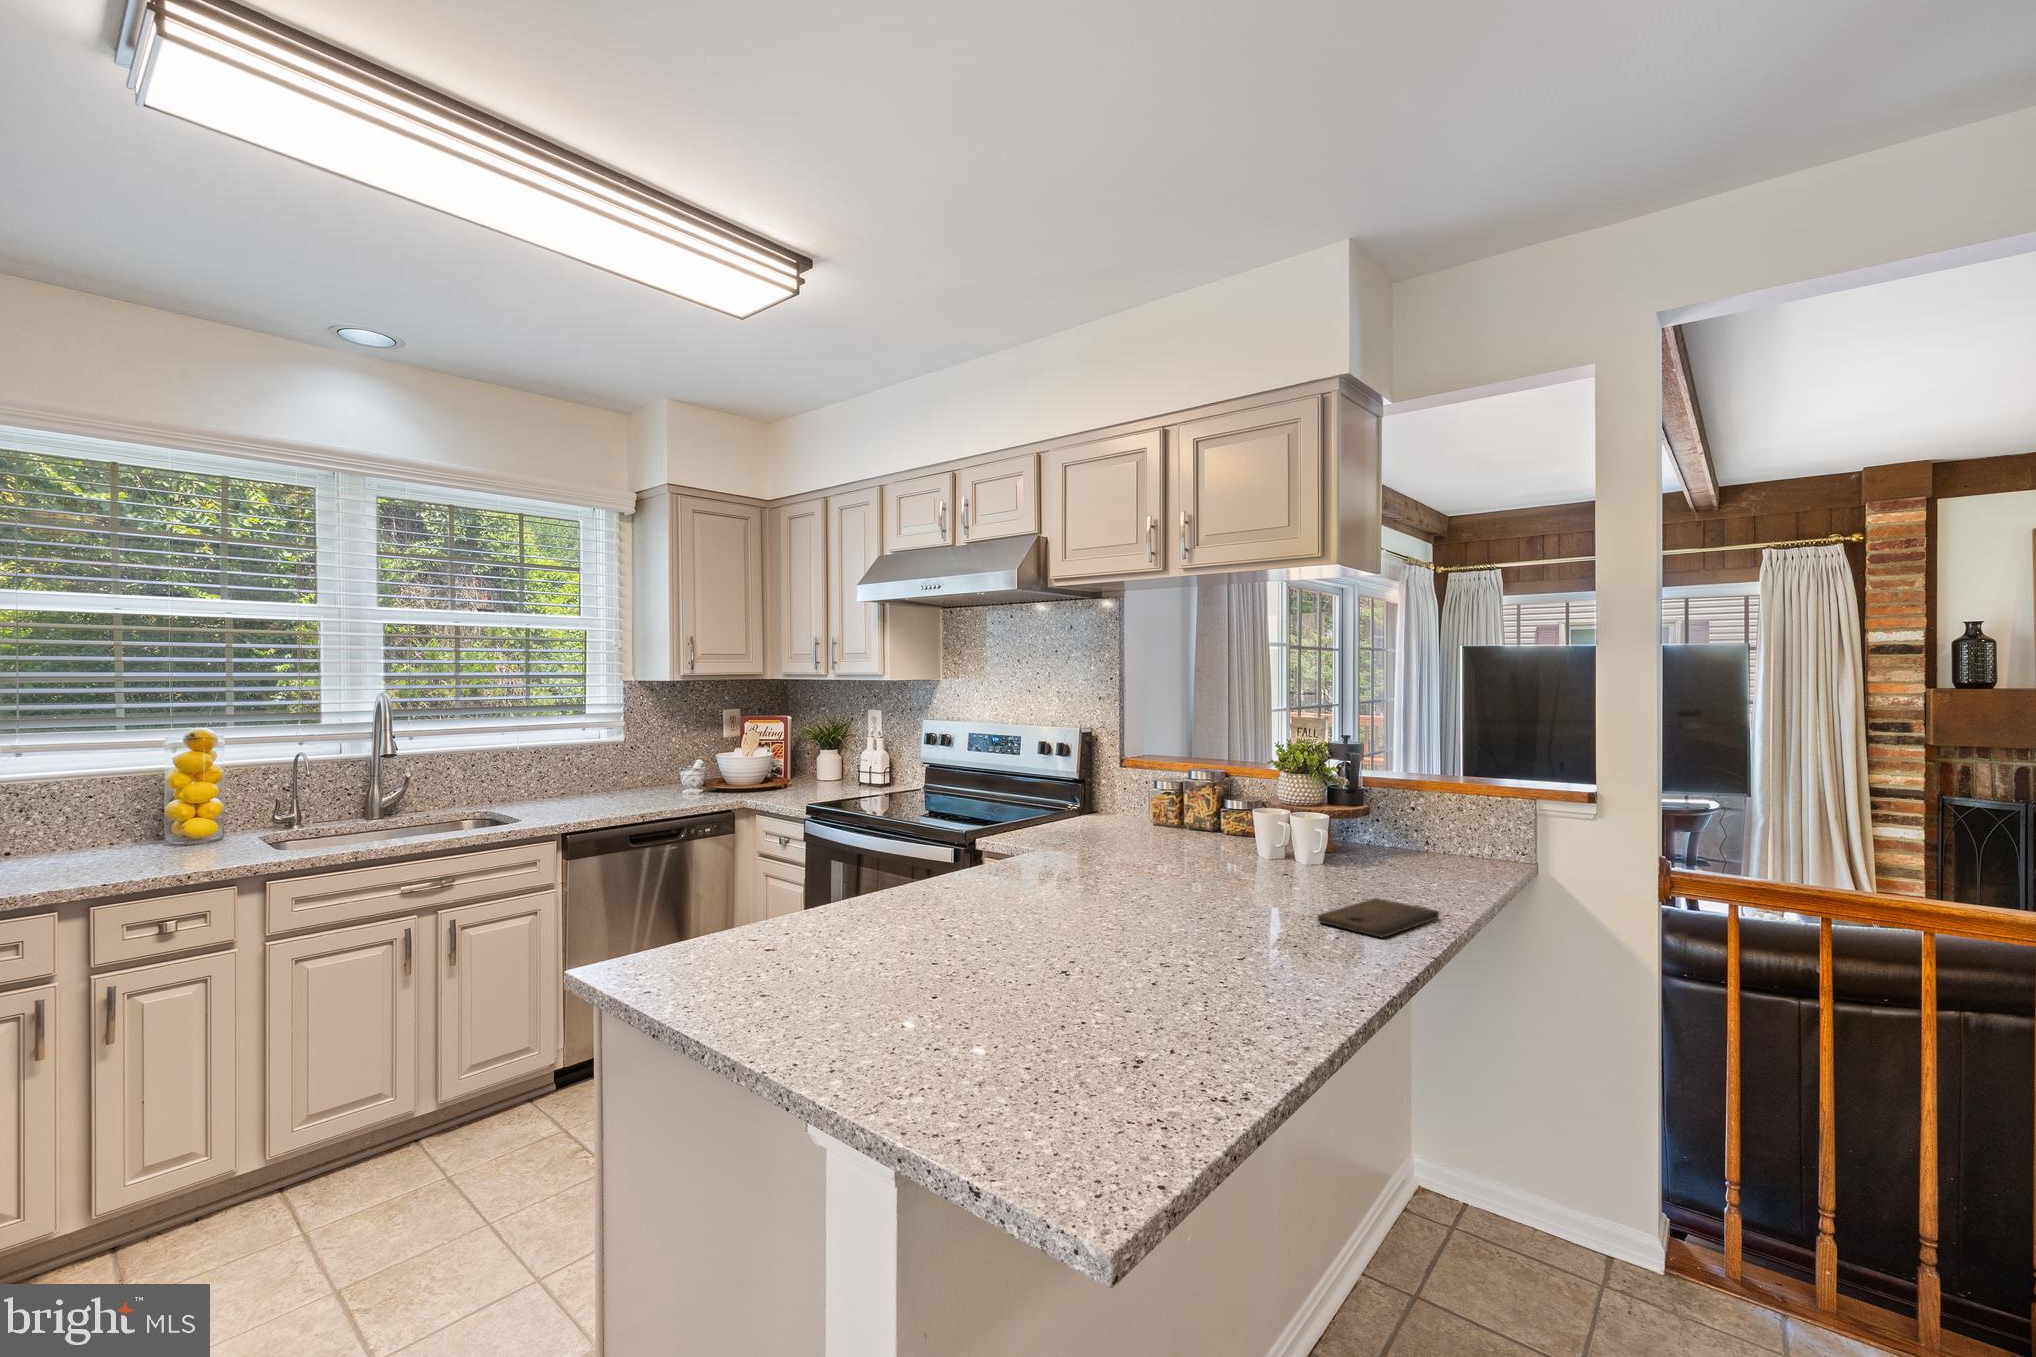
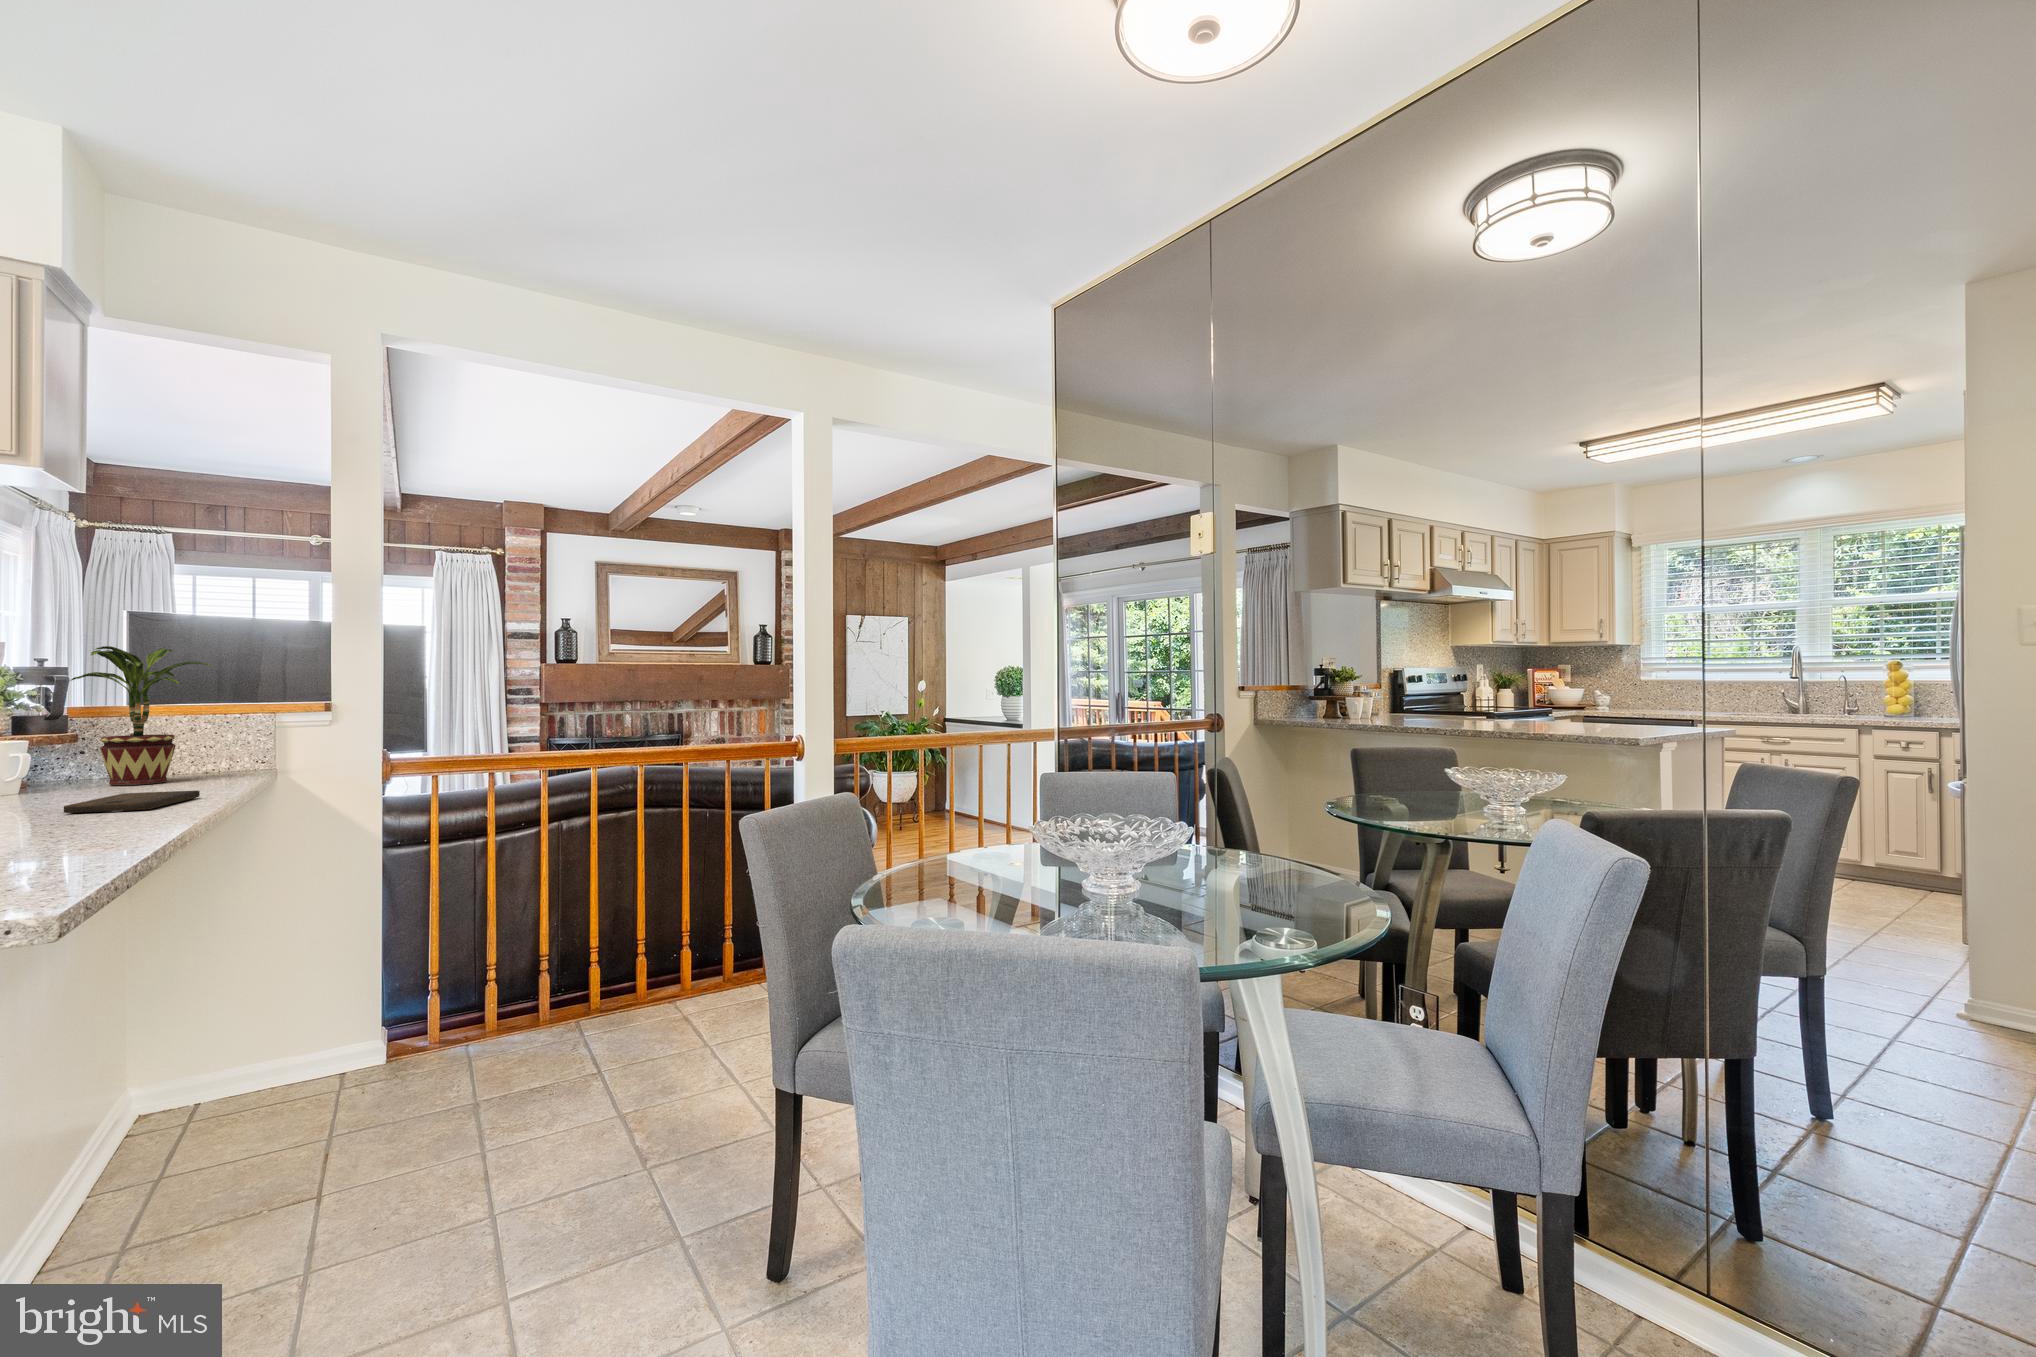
potted plant: none [1358,724,1473,870] -> present [70,646,213,785]

